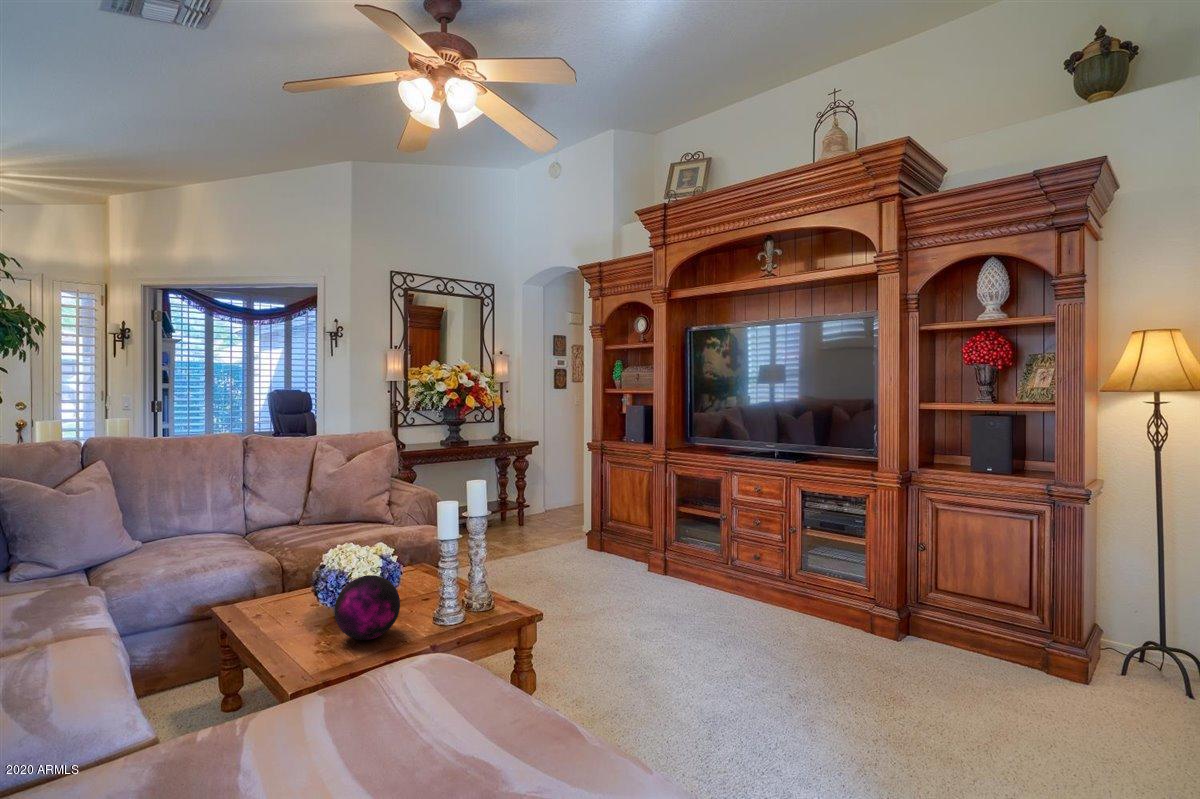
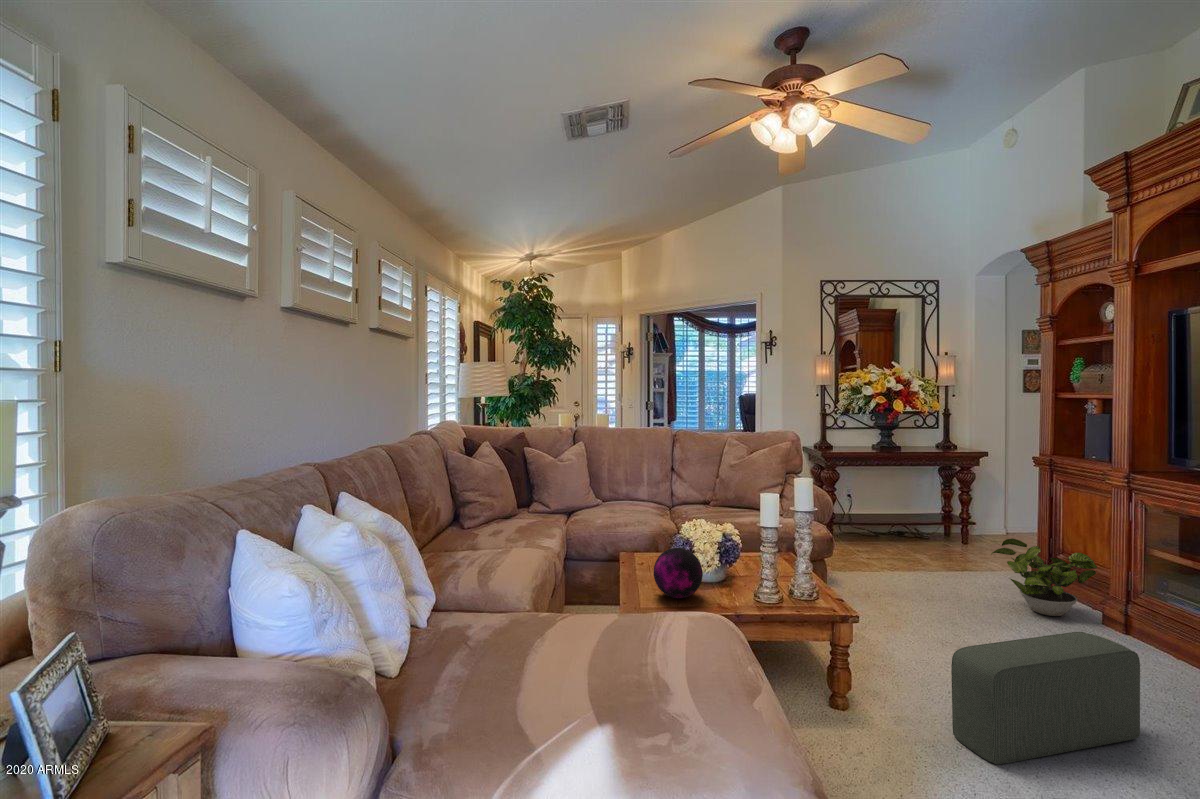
potted plant: none [575,510,644,569] -> present [991,539,1097,616]
pouf: none [629,572,722,697] -> present [951,632,1140,764]

